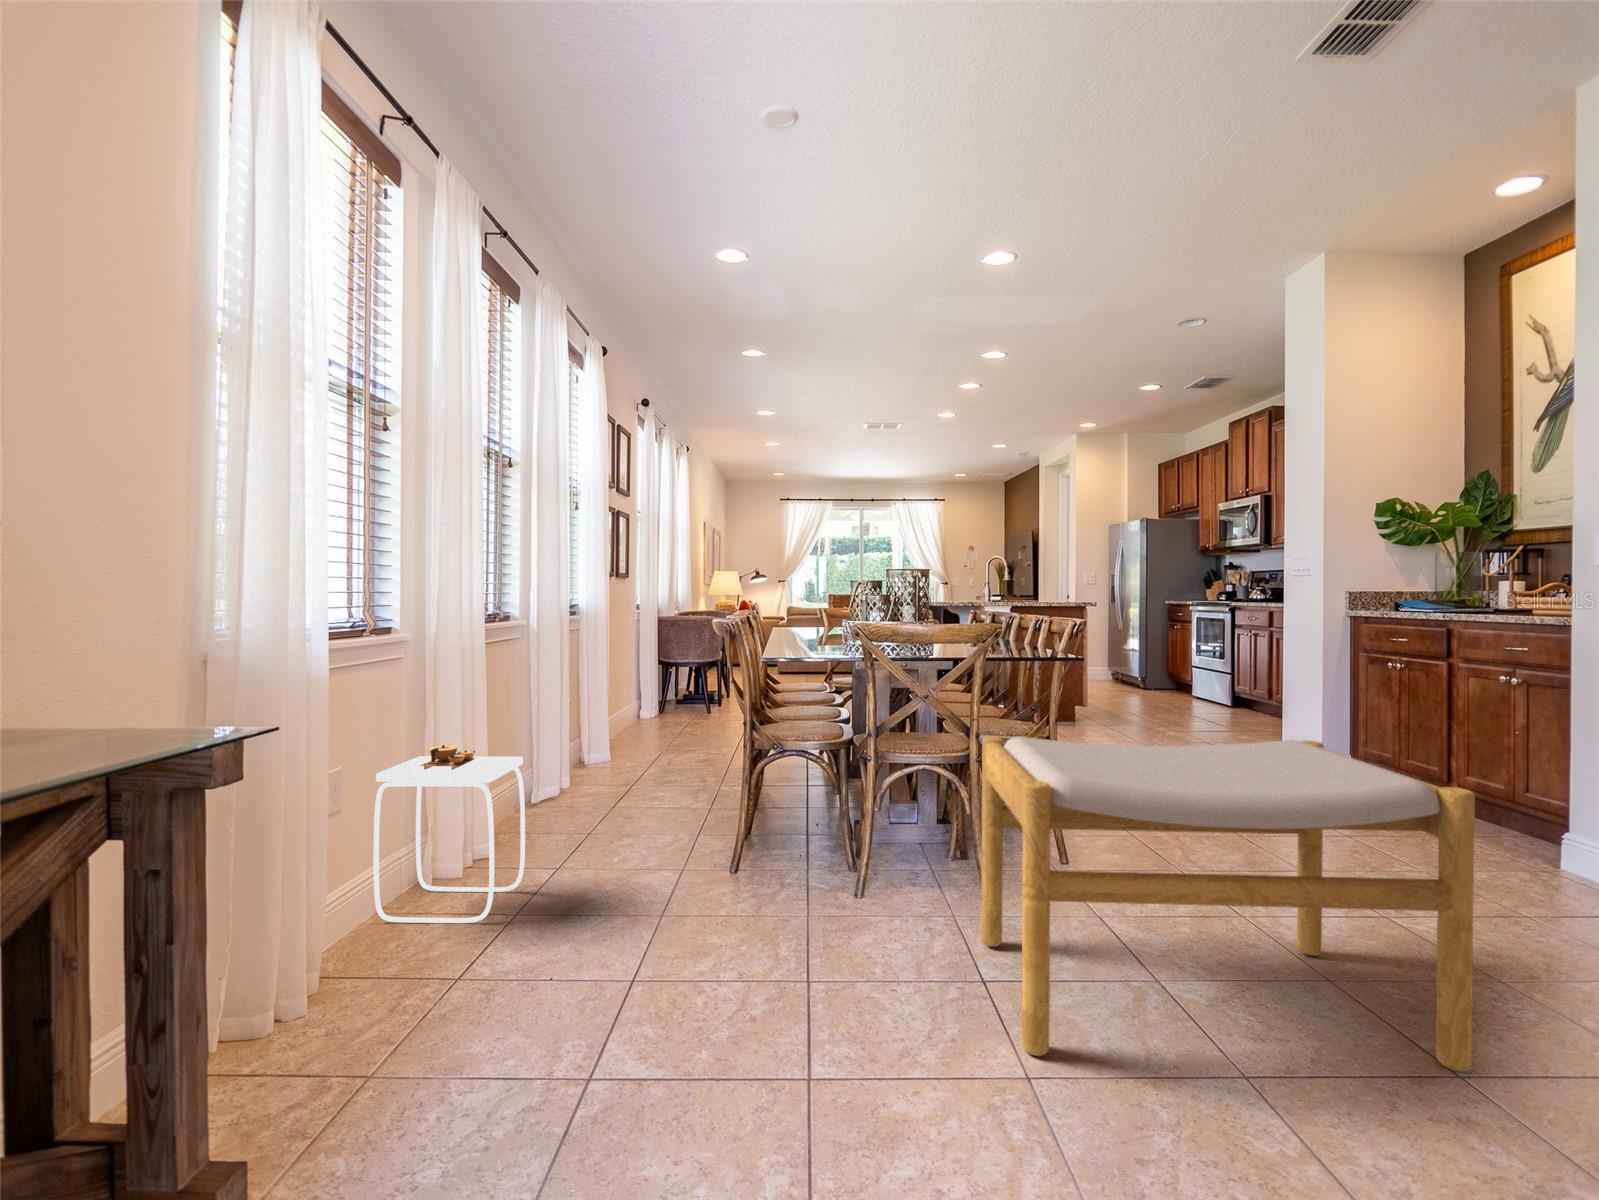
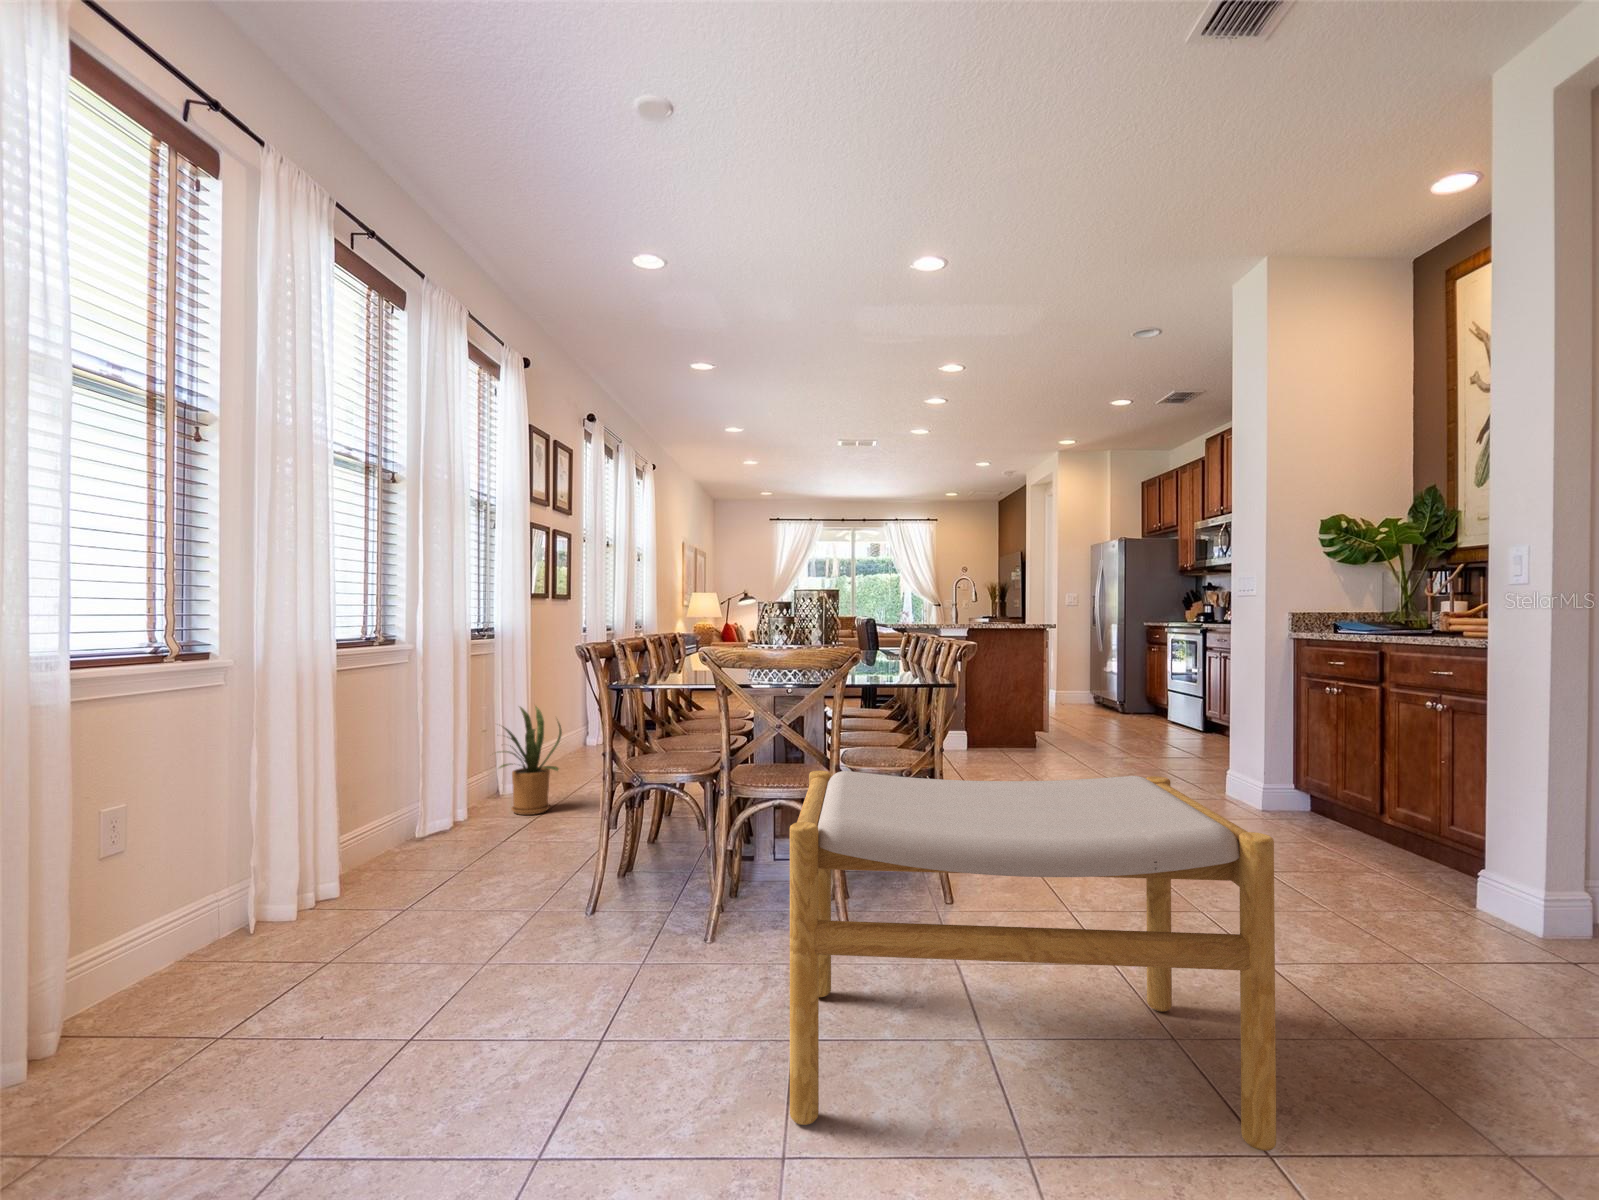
house plant: none [580,679,651,785] -> present [500,706,562,815]
side table: present [374,745,525,923] -> none [188,776,363,964]

